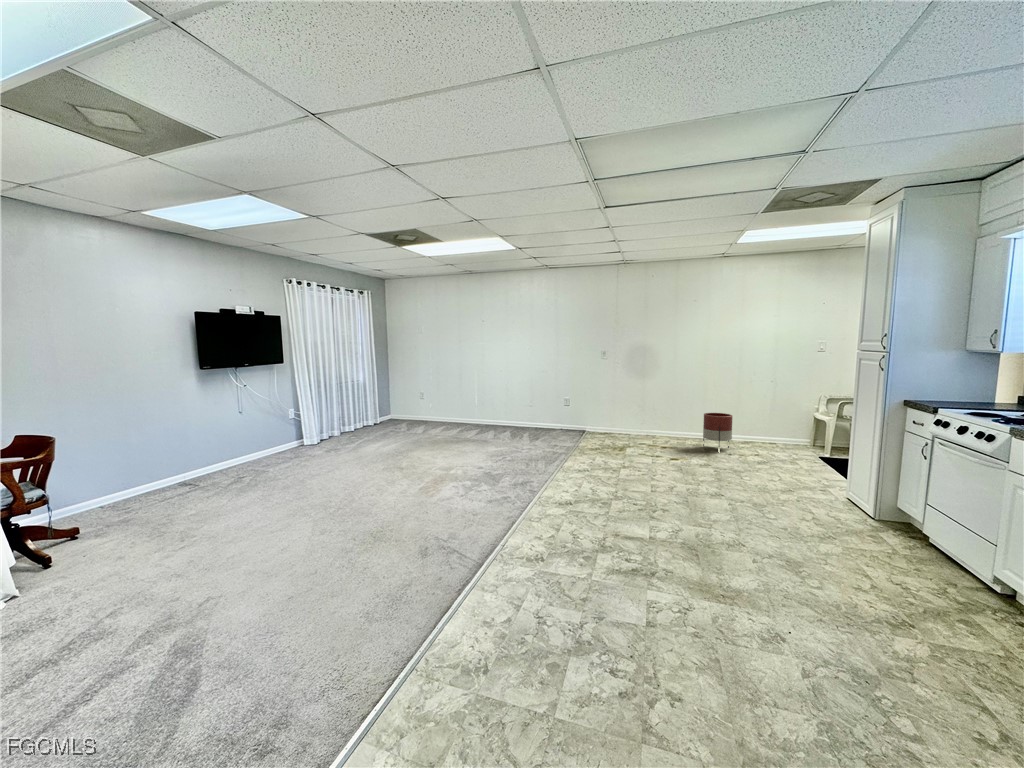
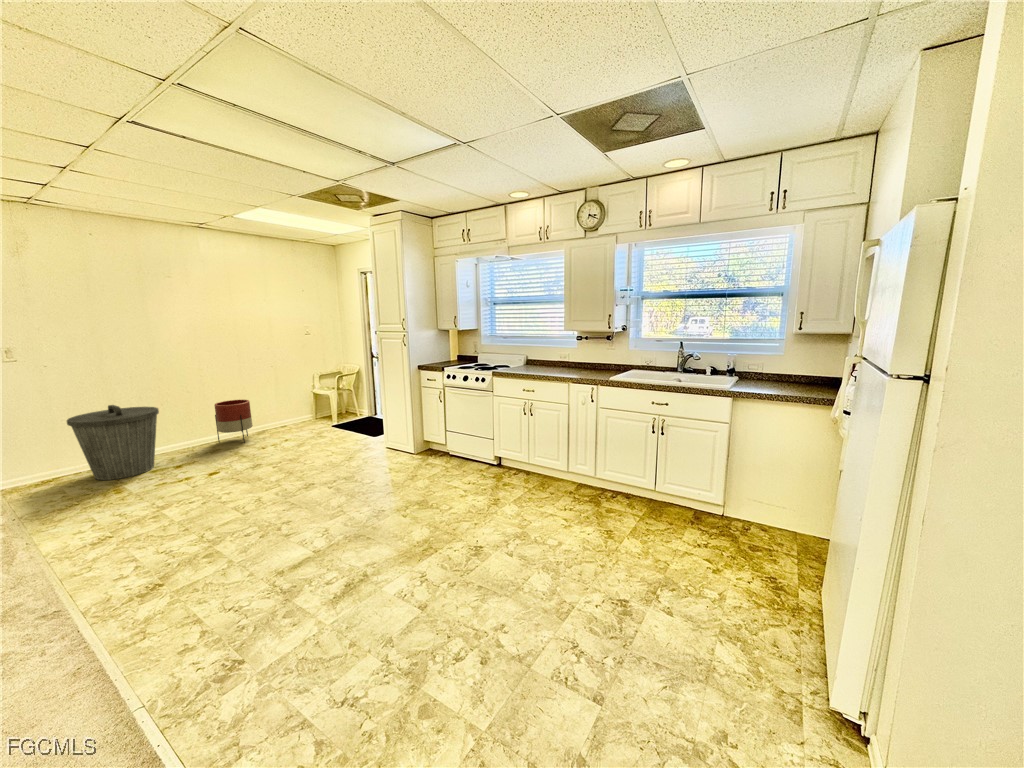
trash can: none [613,400,660,450] -> present [67,405,159,480]

